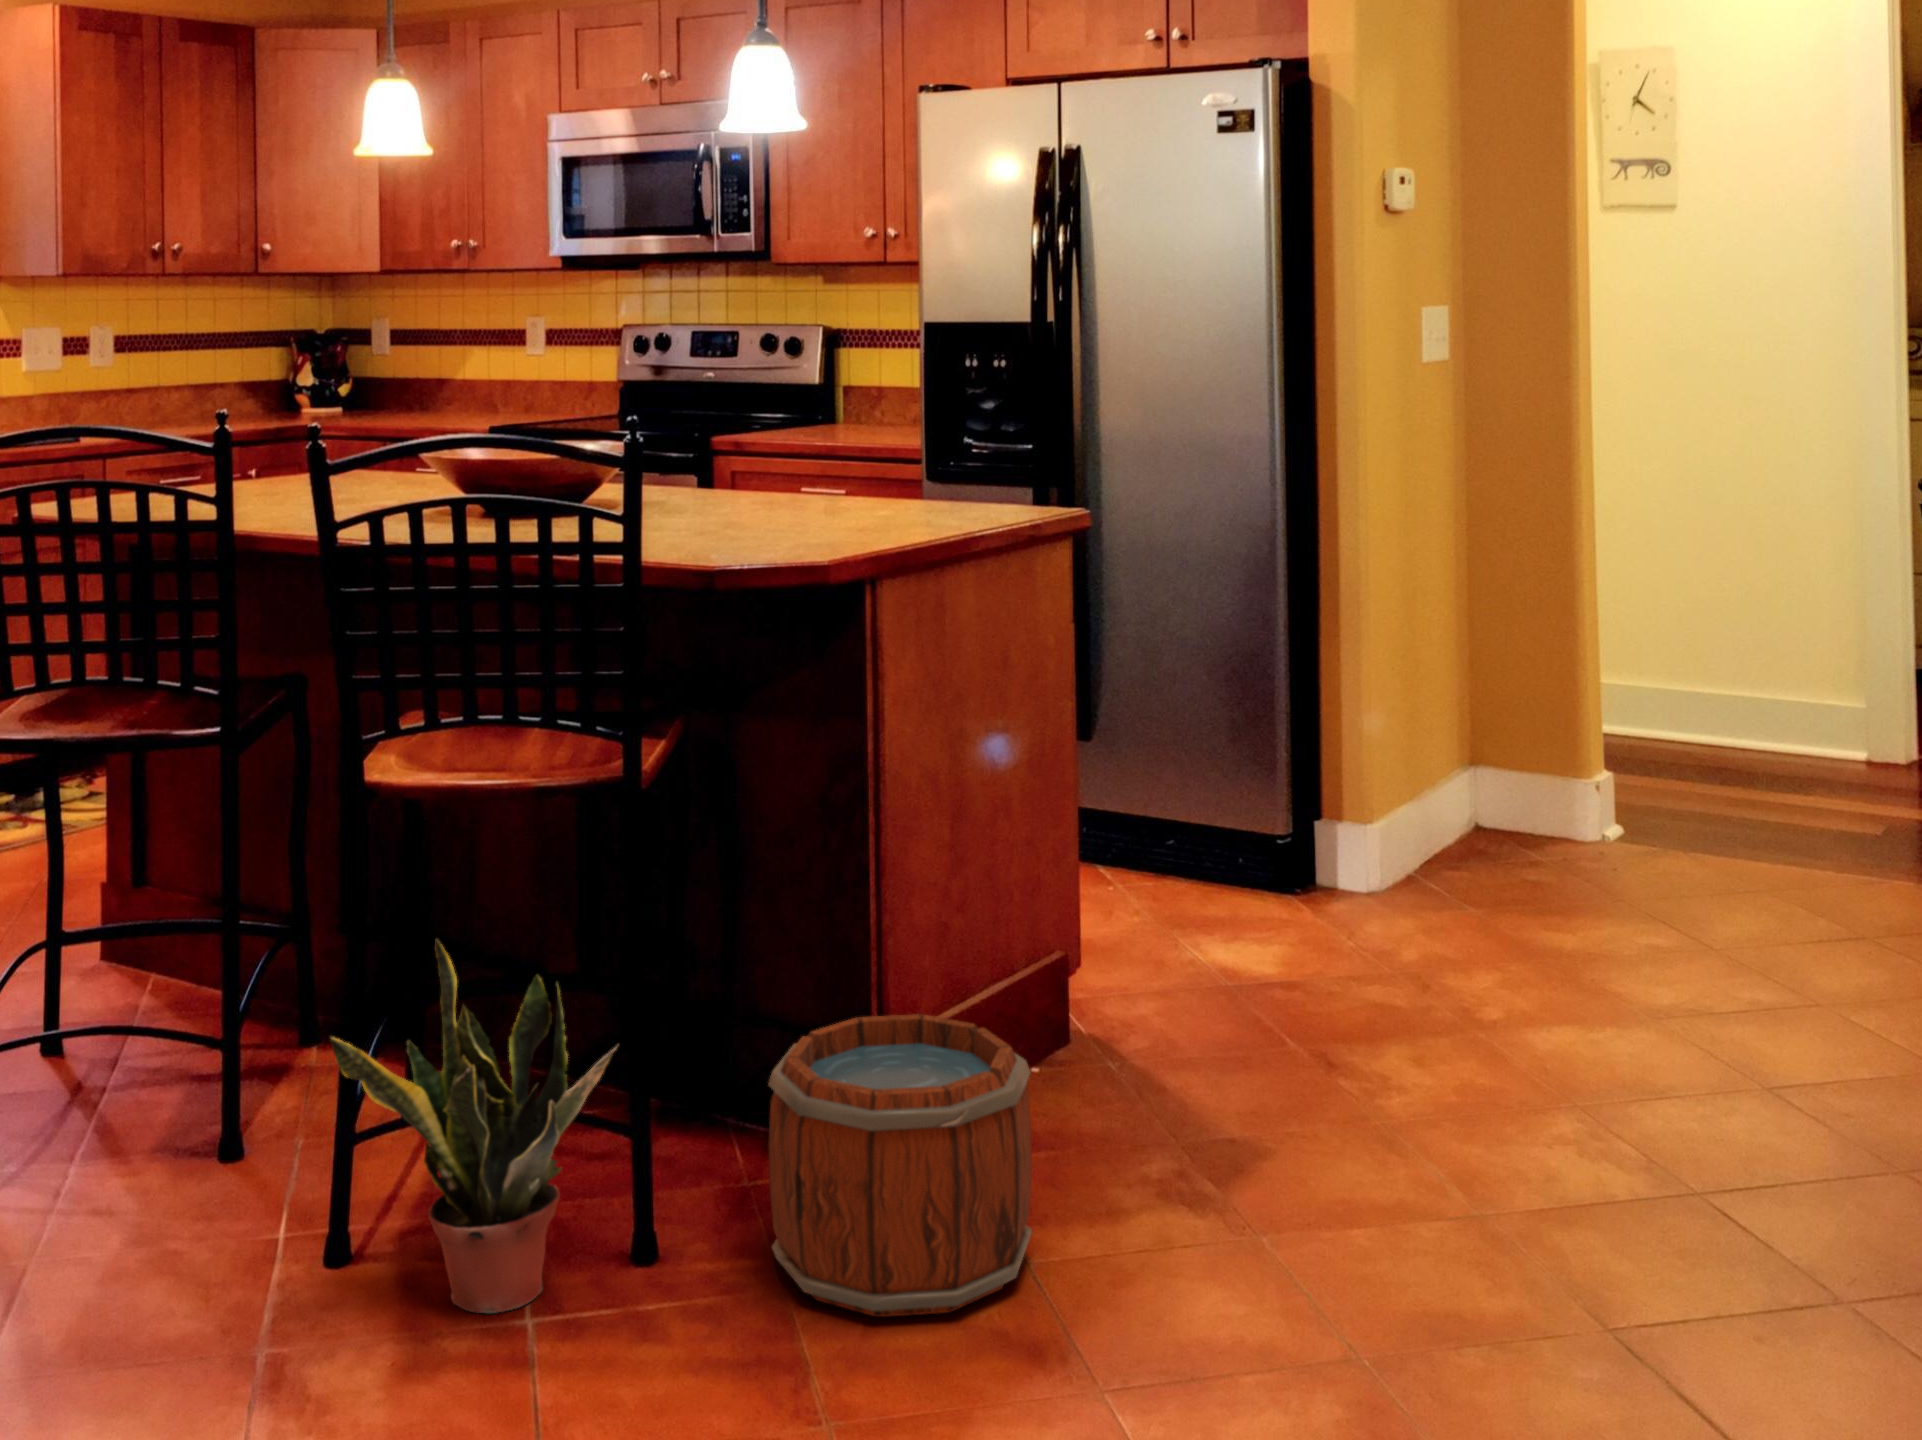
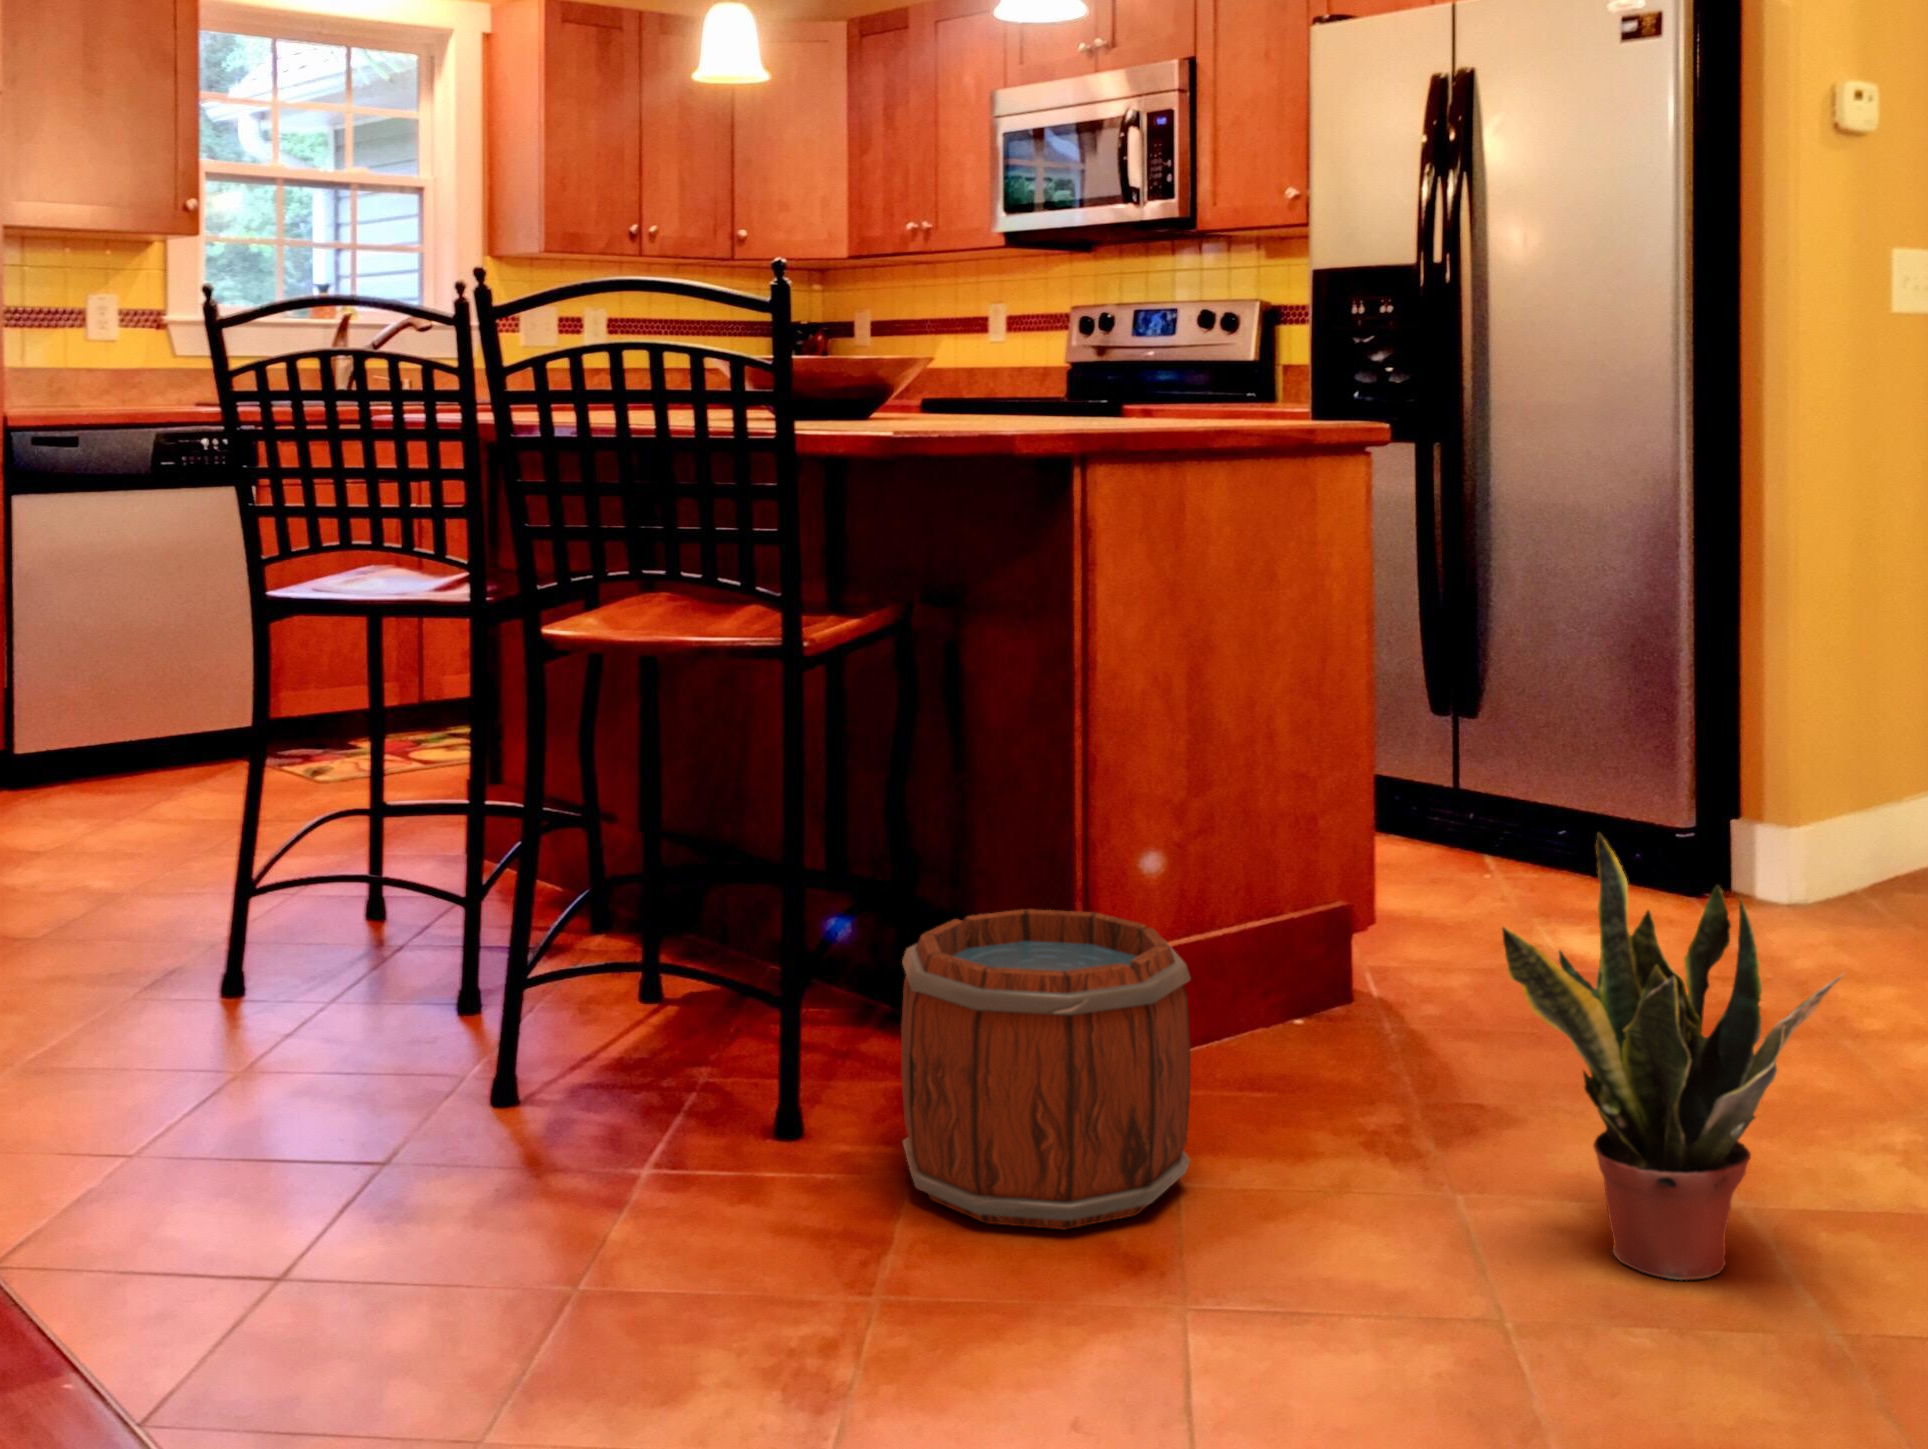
potted plant: present [330,940,616,1313] -> present [1502,834,1843,1280]

